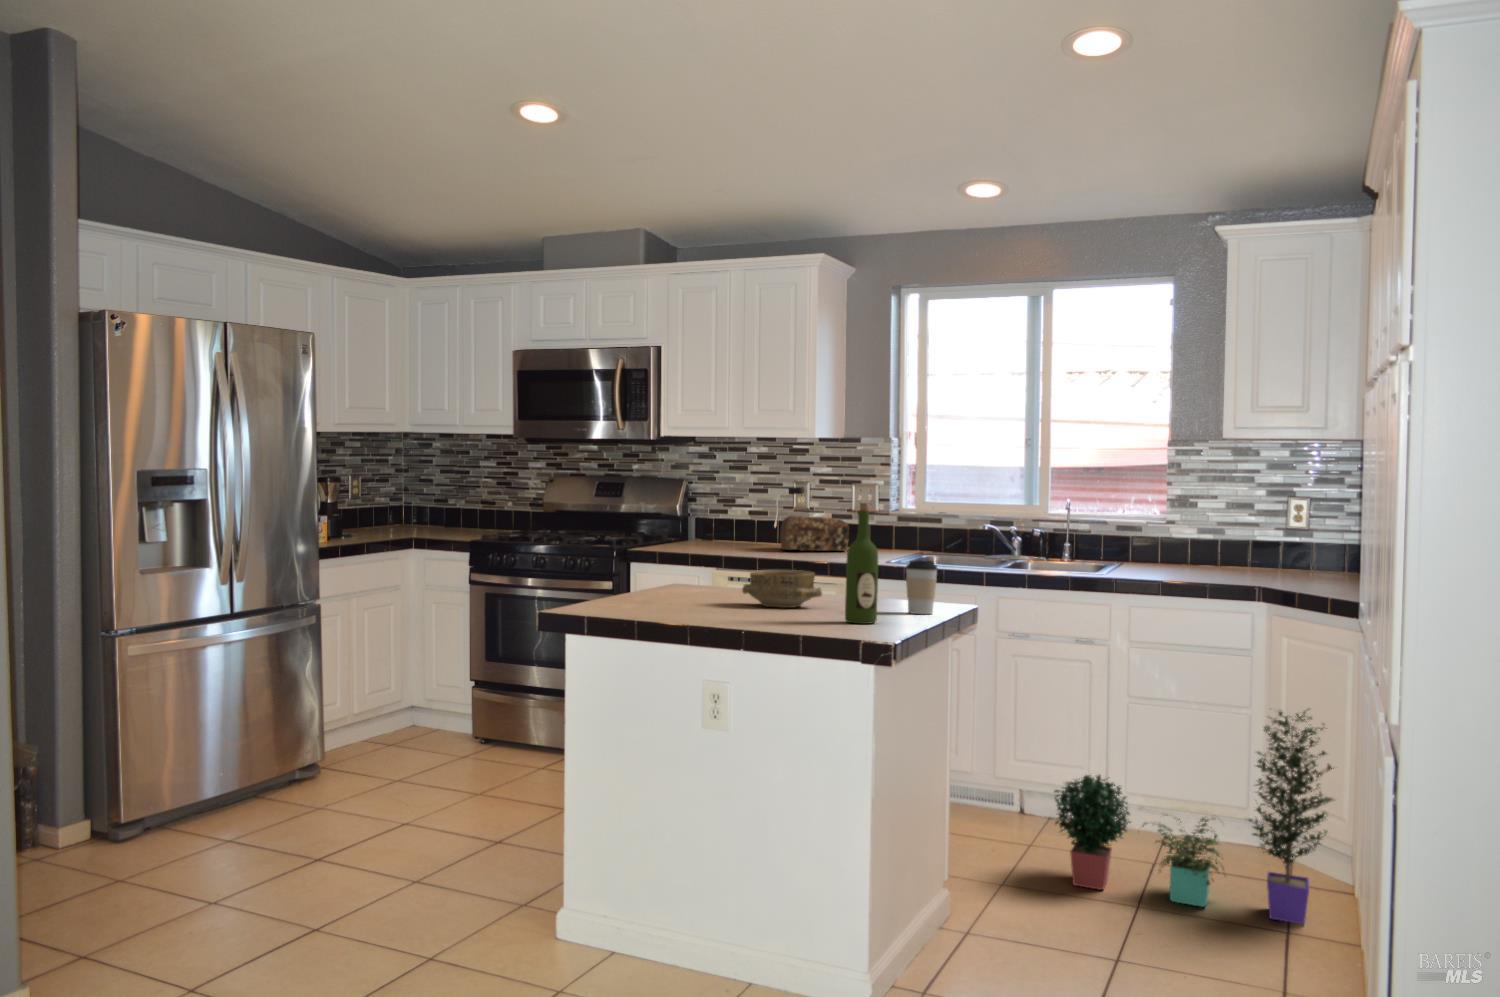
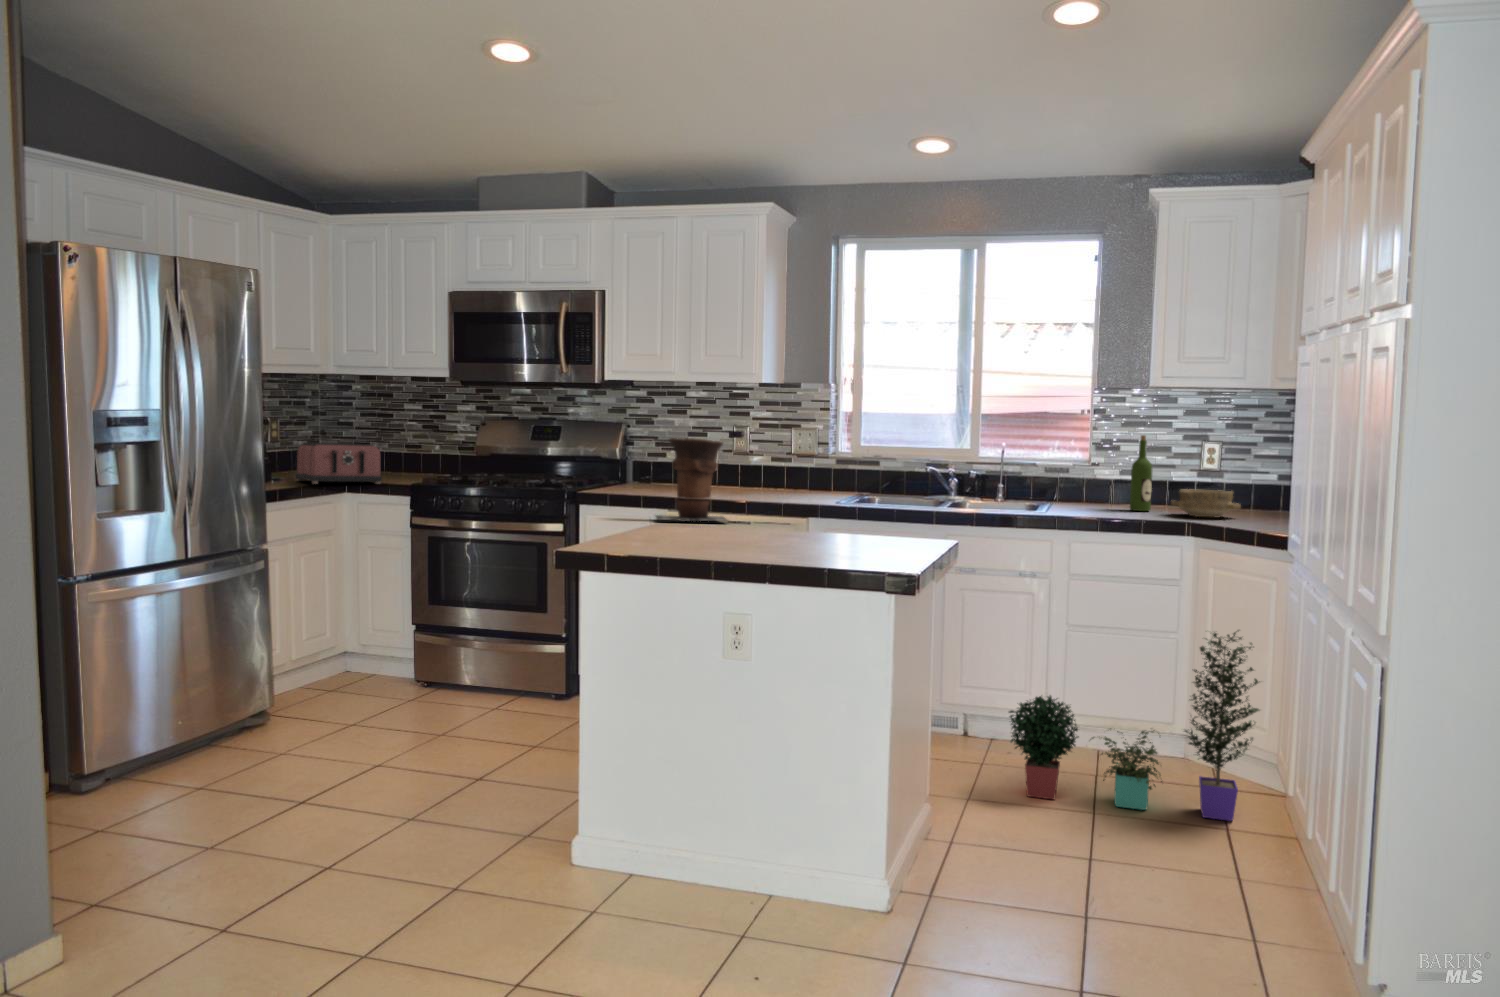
vase: none [701,495,777,580] -> present [656,438,727,521]
toaster: none [365,500,445,540] -> present [295,443,382,484]
wine bottle: present [845,503,878,624] -> present [1130,435,1152,511]
bread loaf: present [780,516,849,551] -> none [726,459,794,493]
coffee cup: present [906,561,937,614] -> none [890,499,920,549]
ceramic bowl: present [742,570,822,608] -> present [1171,489,1241,517]

